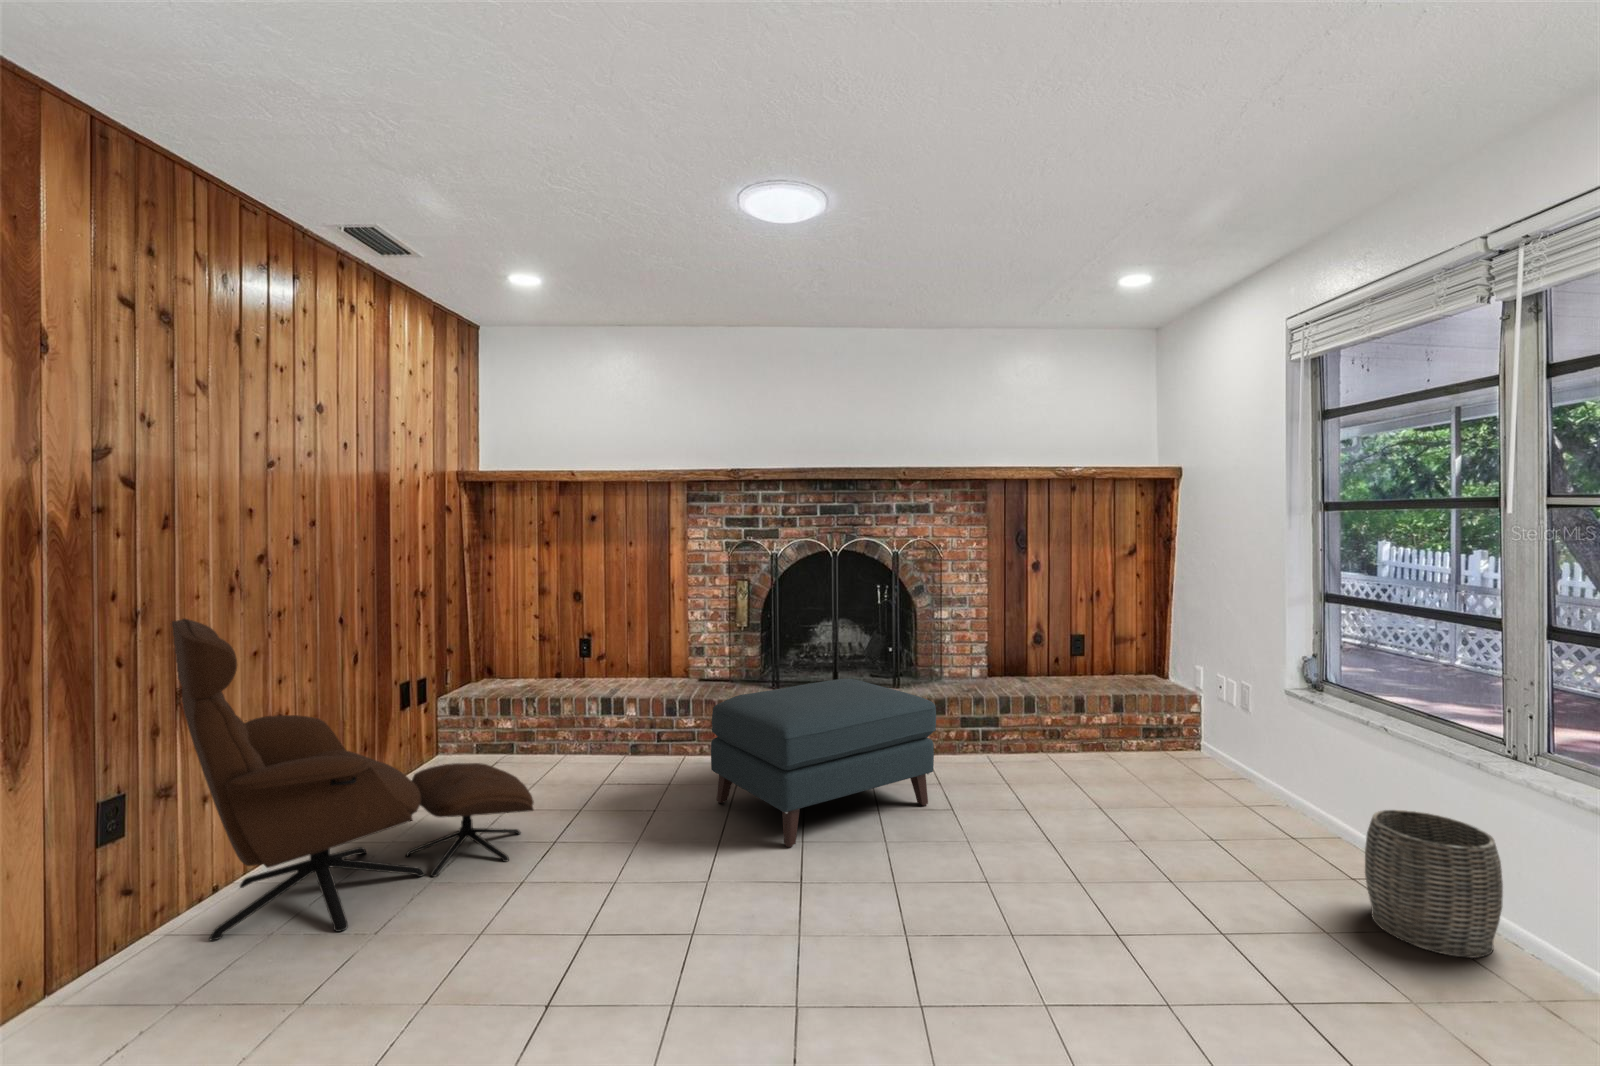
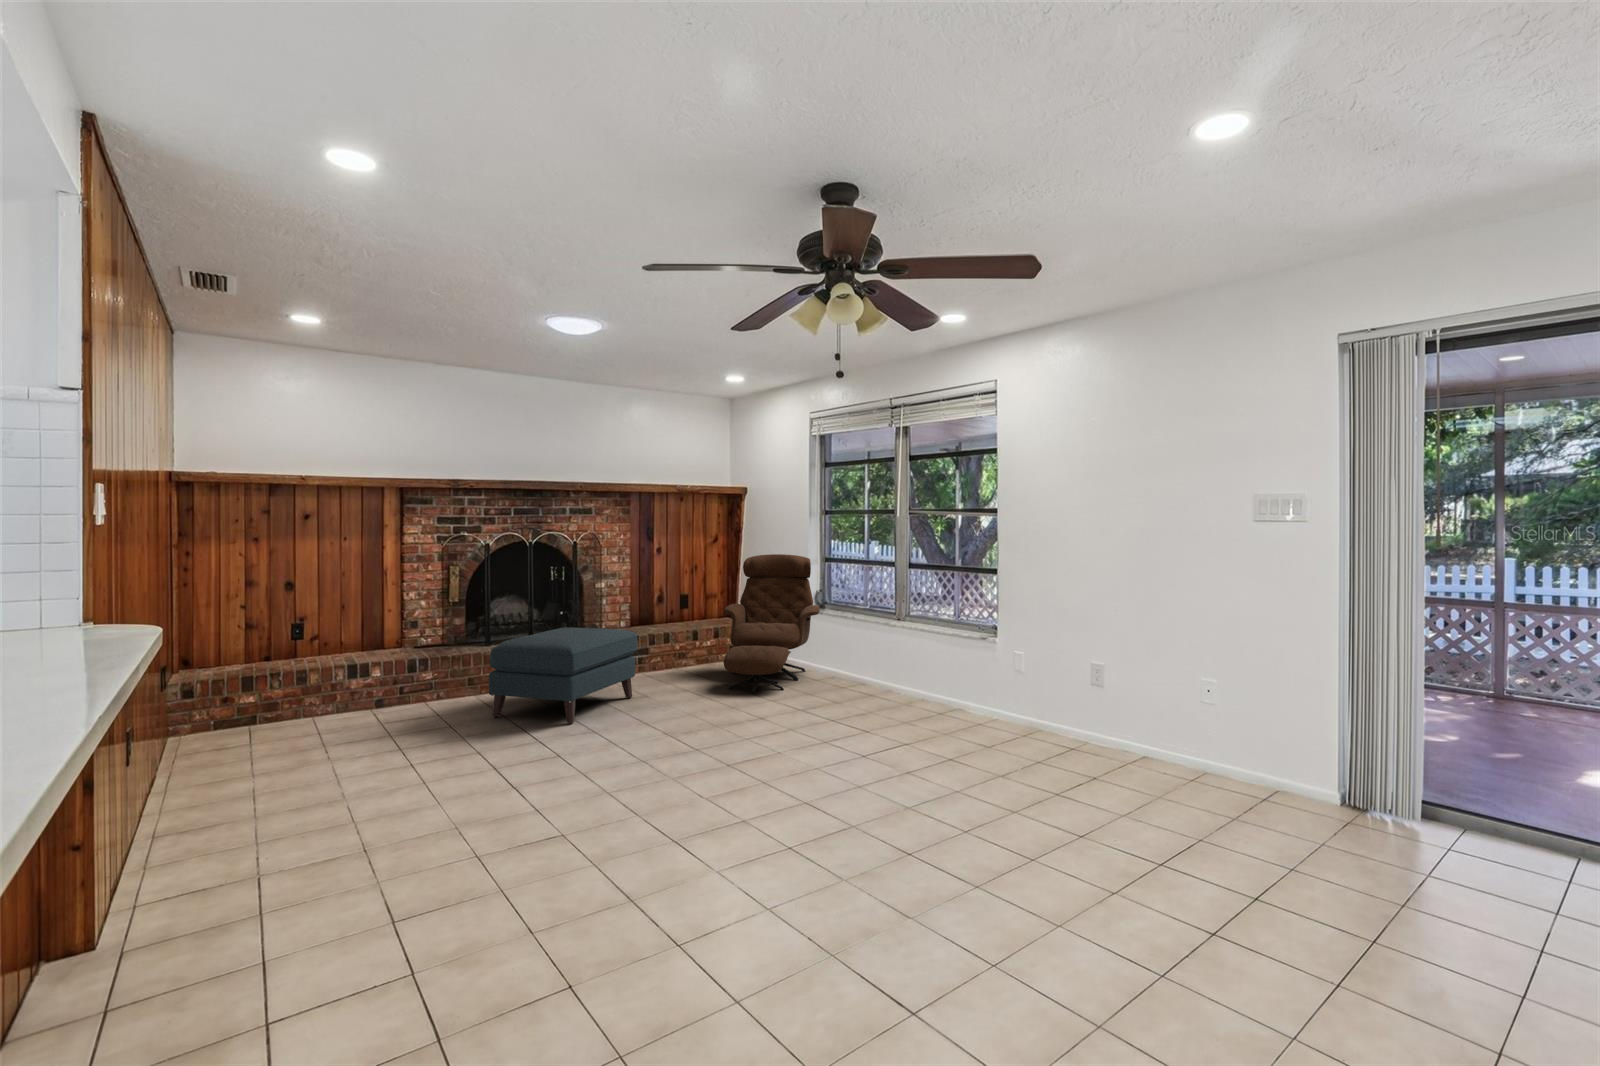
lounge chair: present [172,618,534,941] -> present [723,554,820,694]
woven basket: present [1365,810,1503,958] -> none [849,649,894,701]

